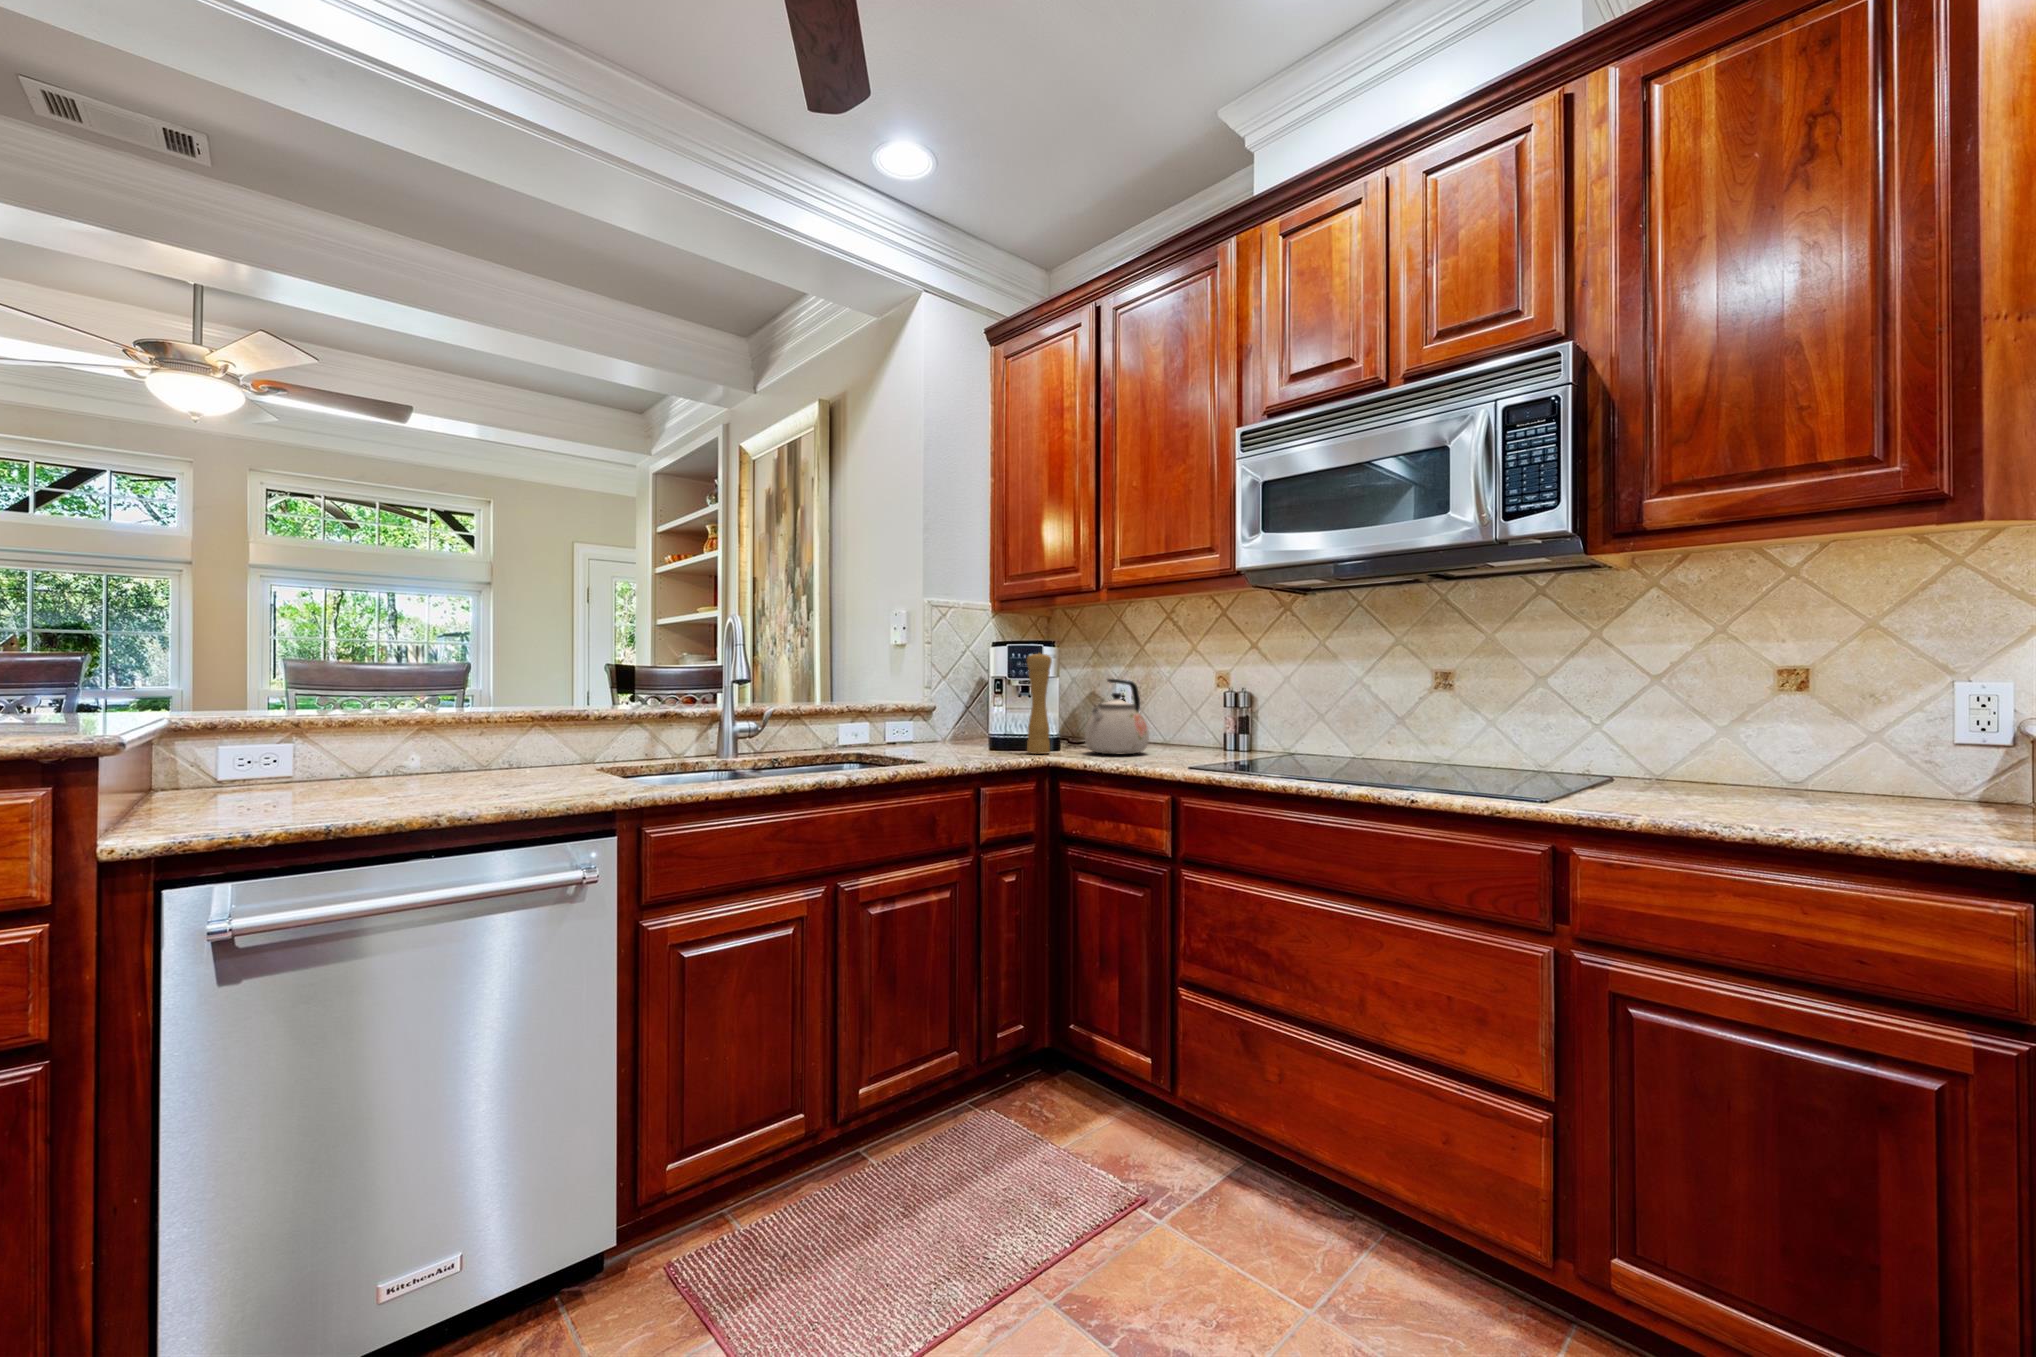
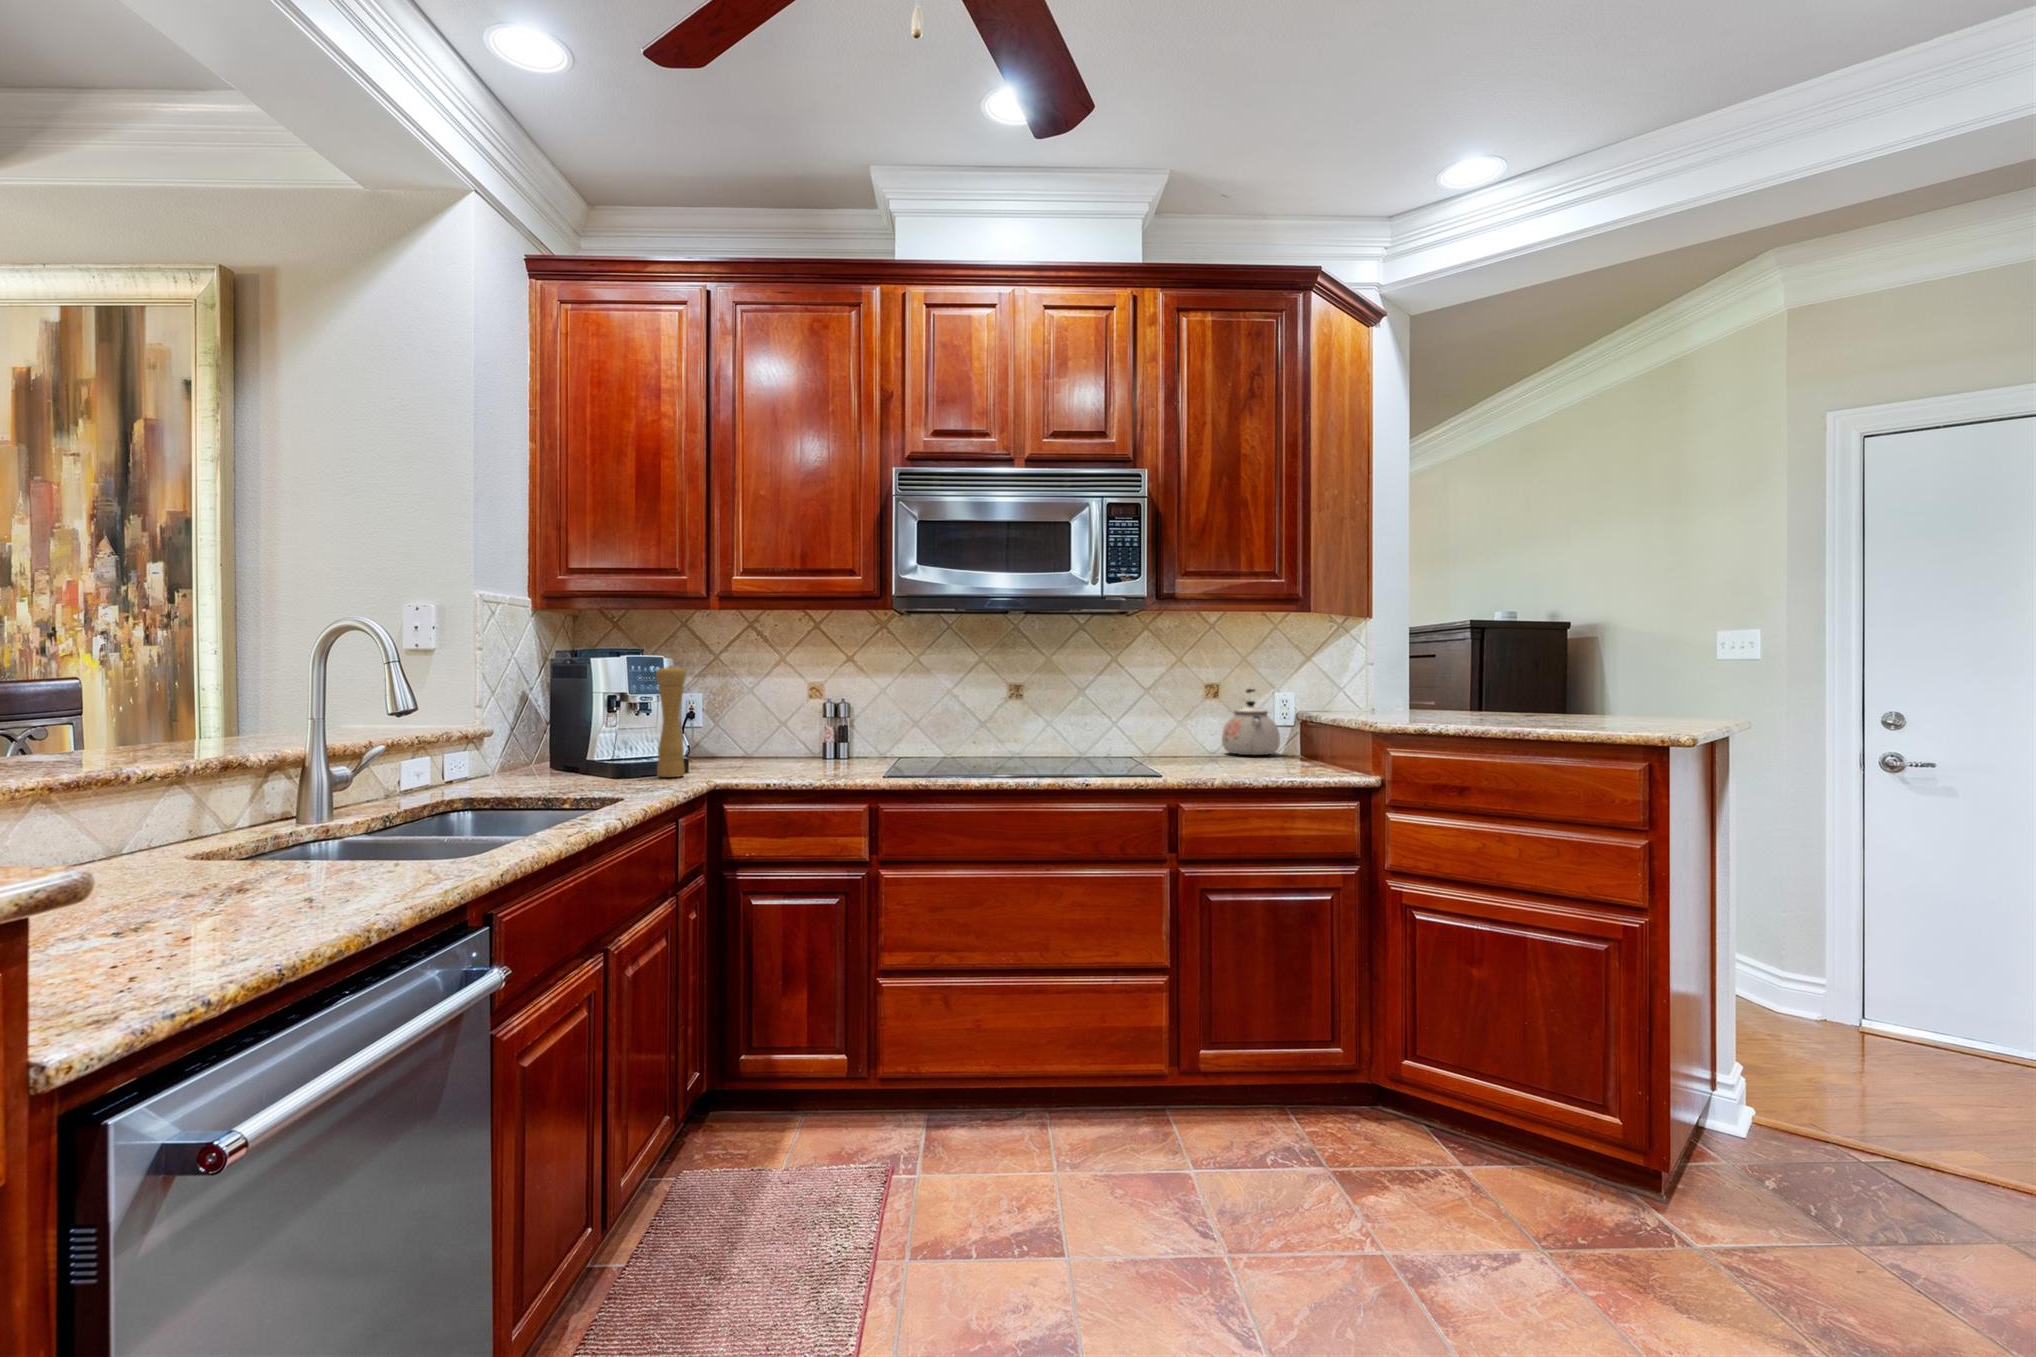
kettle: present [1085,679,1149,754] -> present [1222,689,1280,755]

